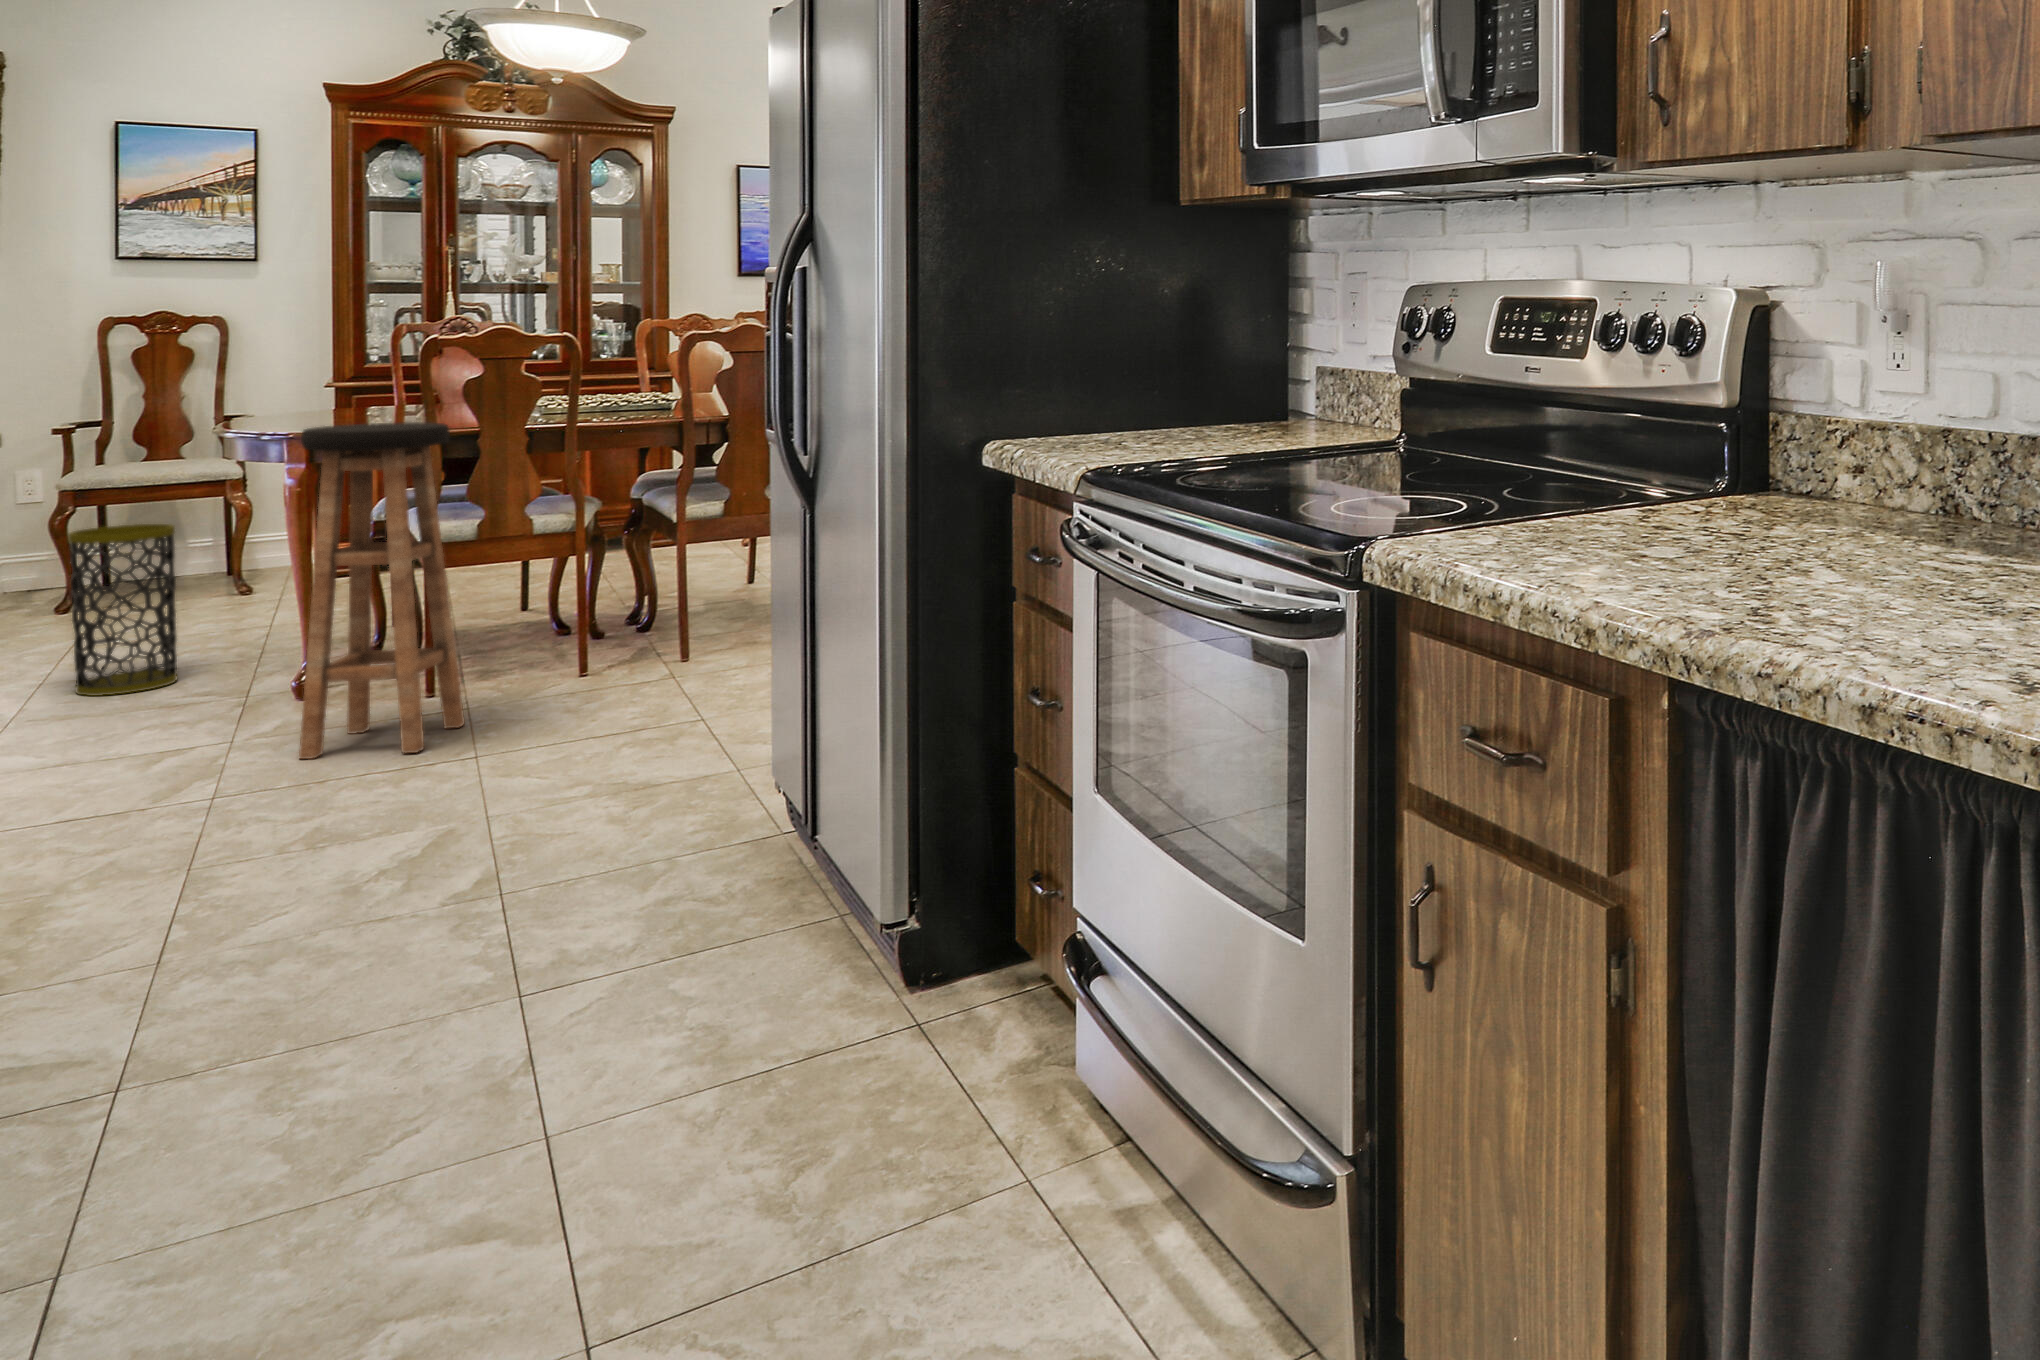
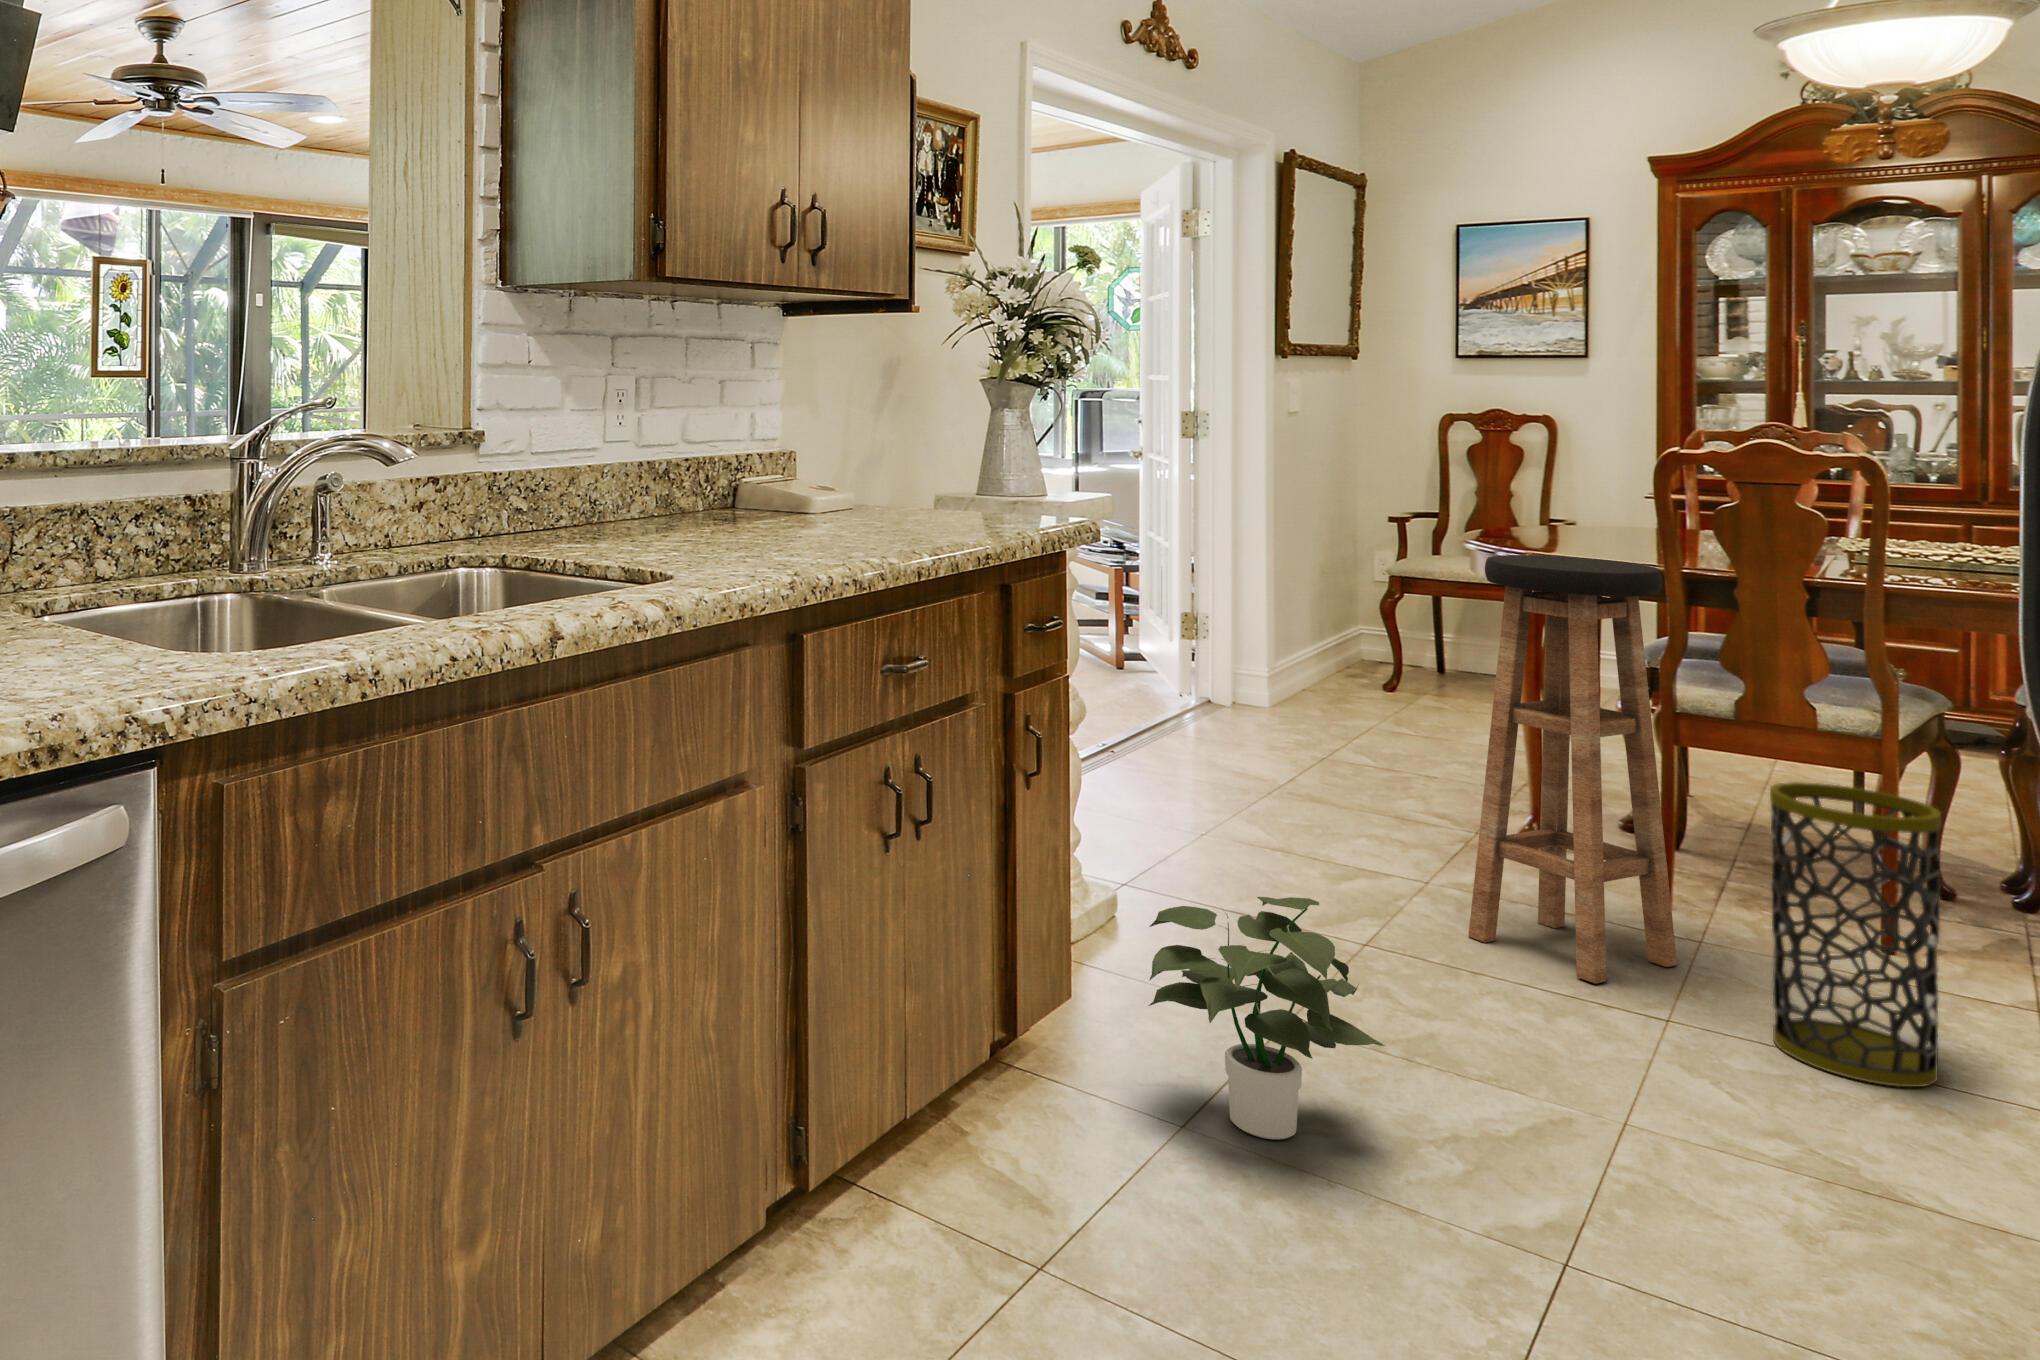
trash can: present [68,524,177,696] -> present [1770,782,1941,1087]
potted plant: none [84,720,334,933] -> present [1149,897,1385,1140]

